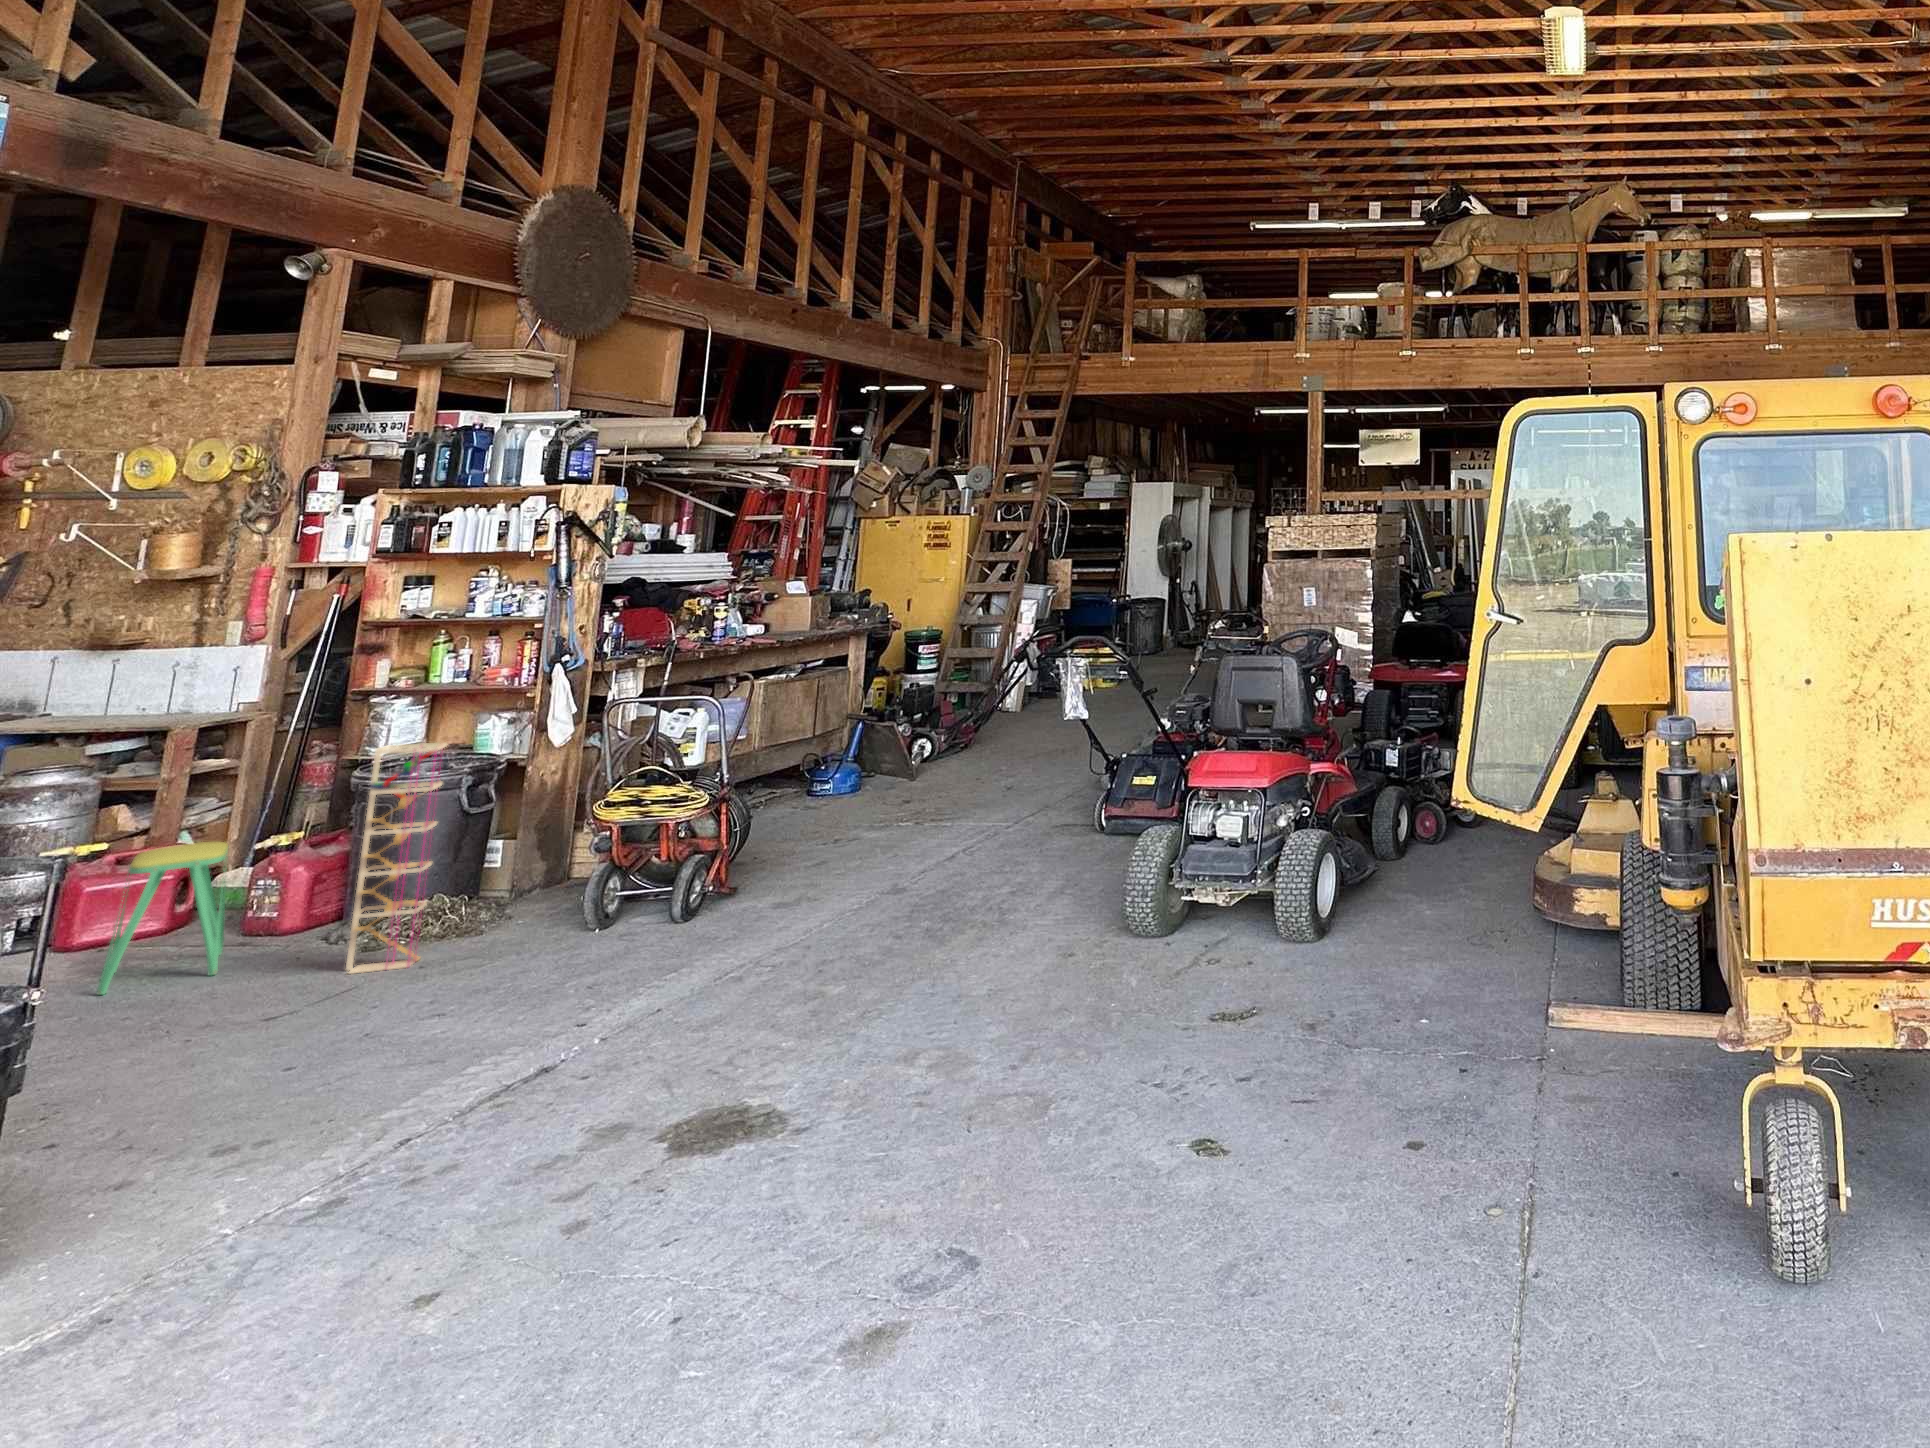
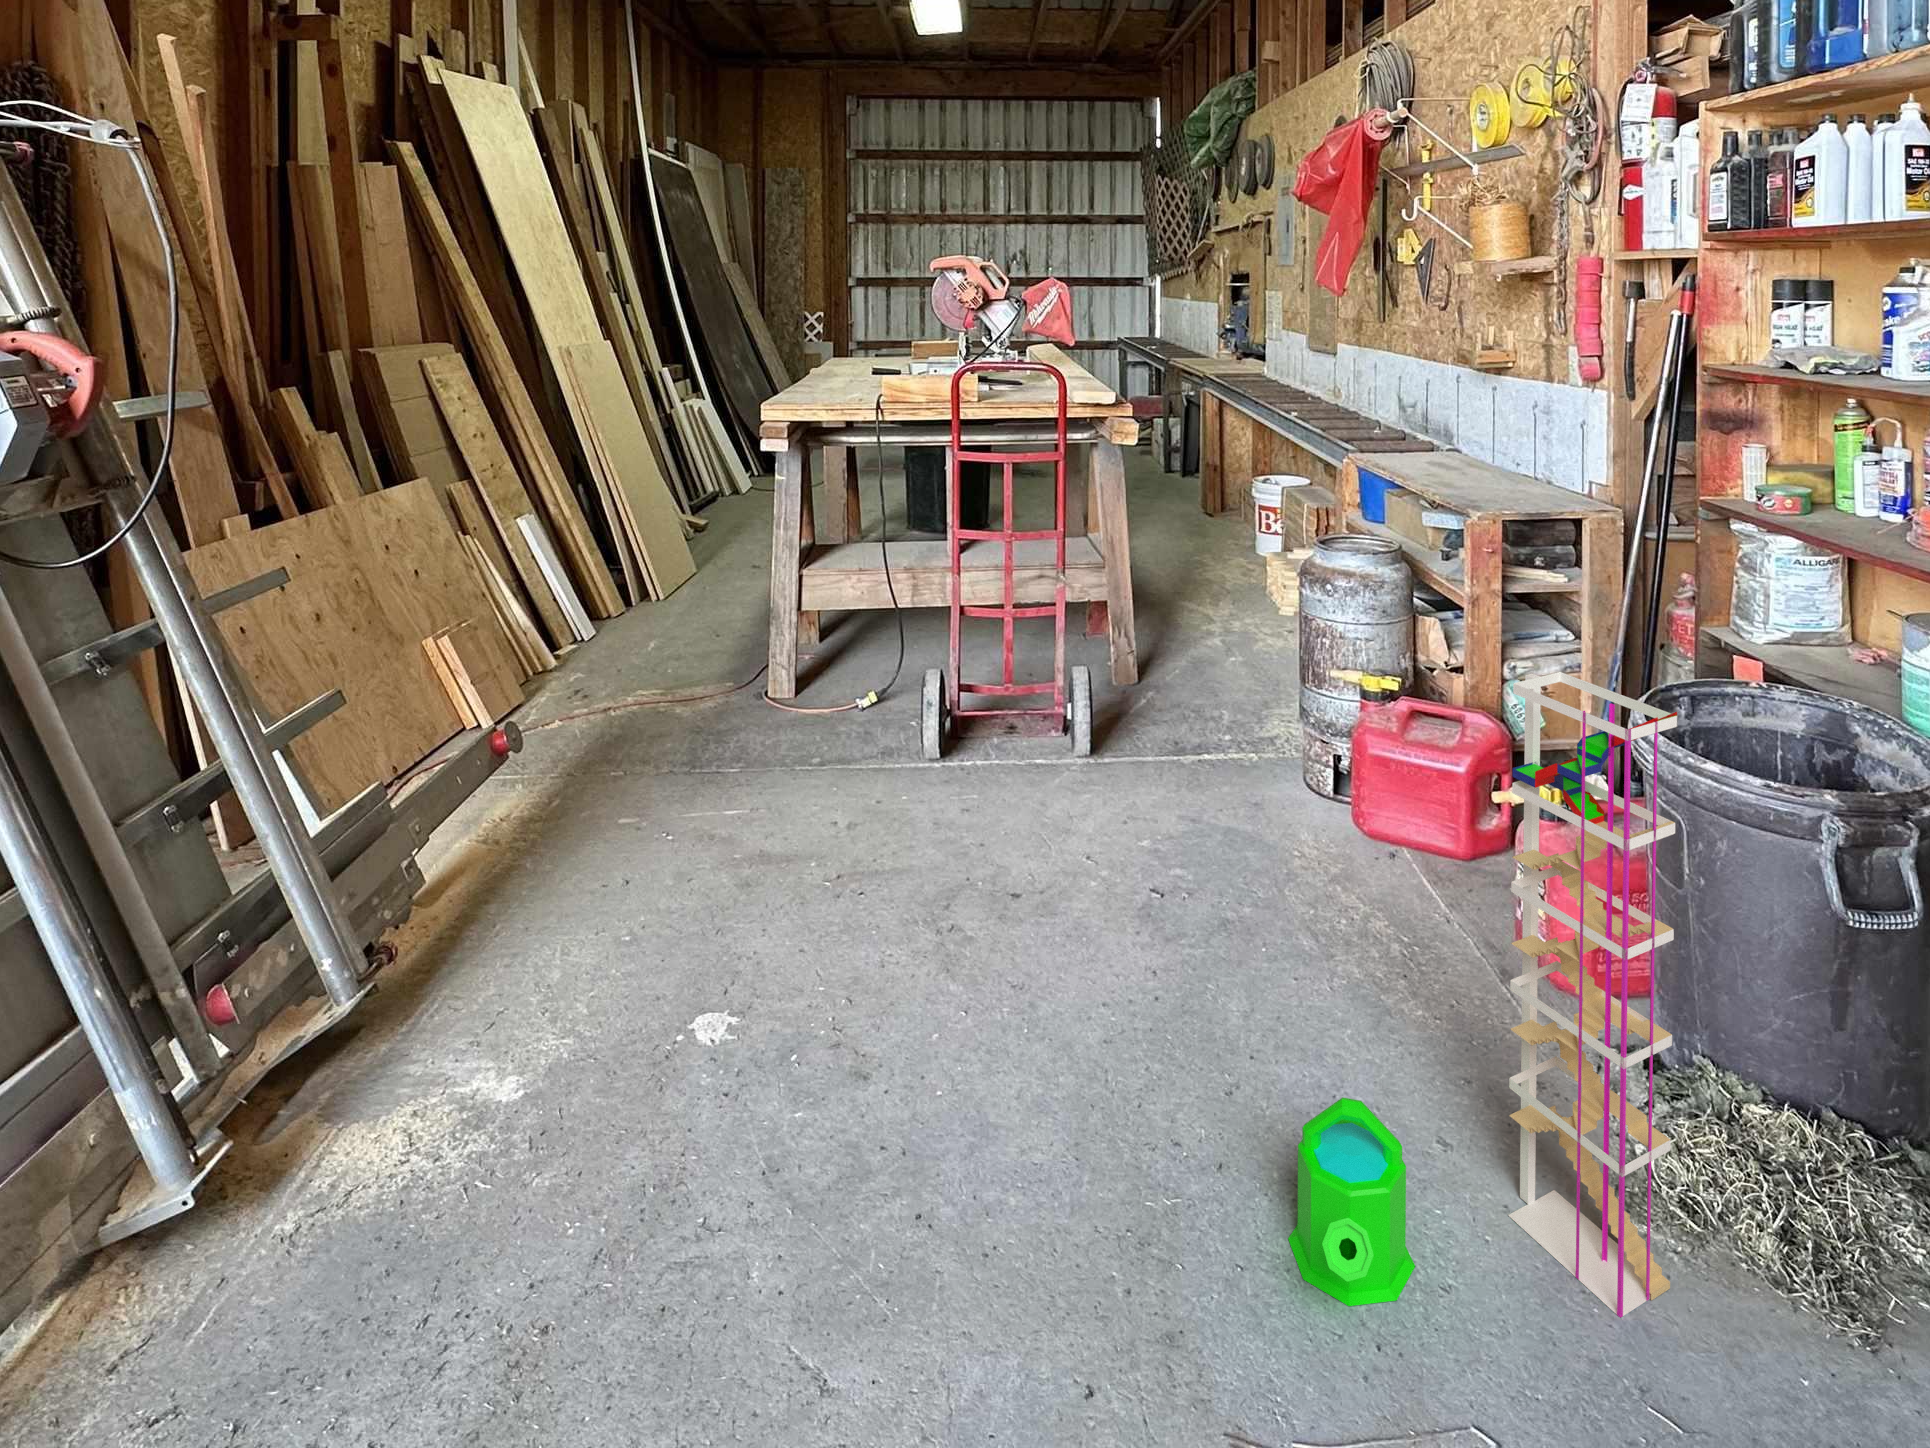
stool: present [97,841,228,995] -> none [1252,715,1449,1010]
watering can: none [257,933,332,1011] -> present [1288,1097,1415,1306]

